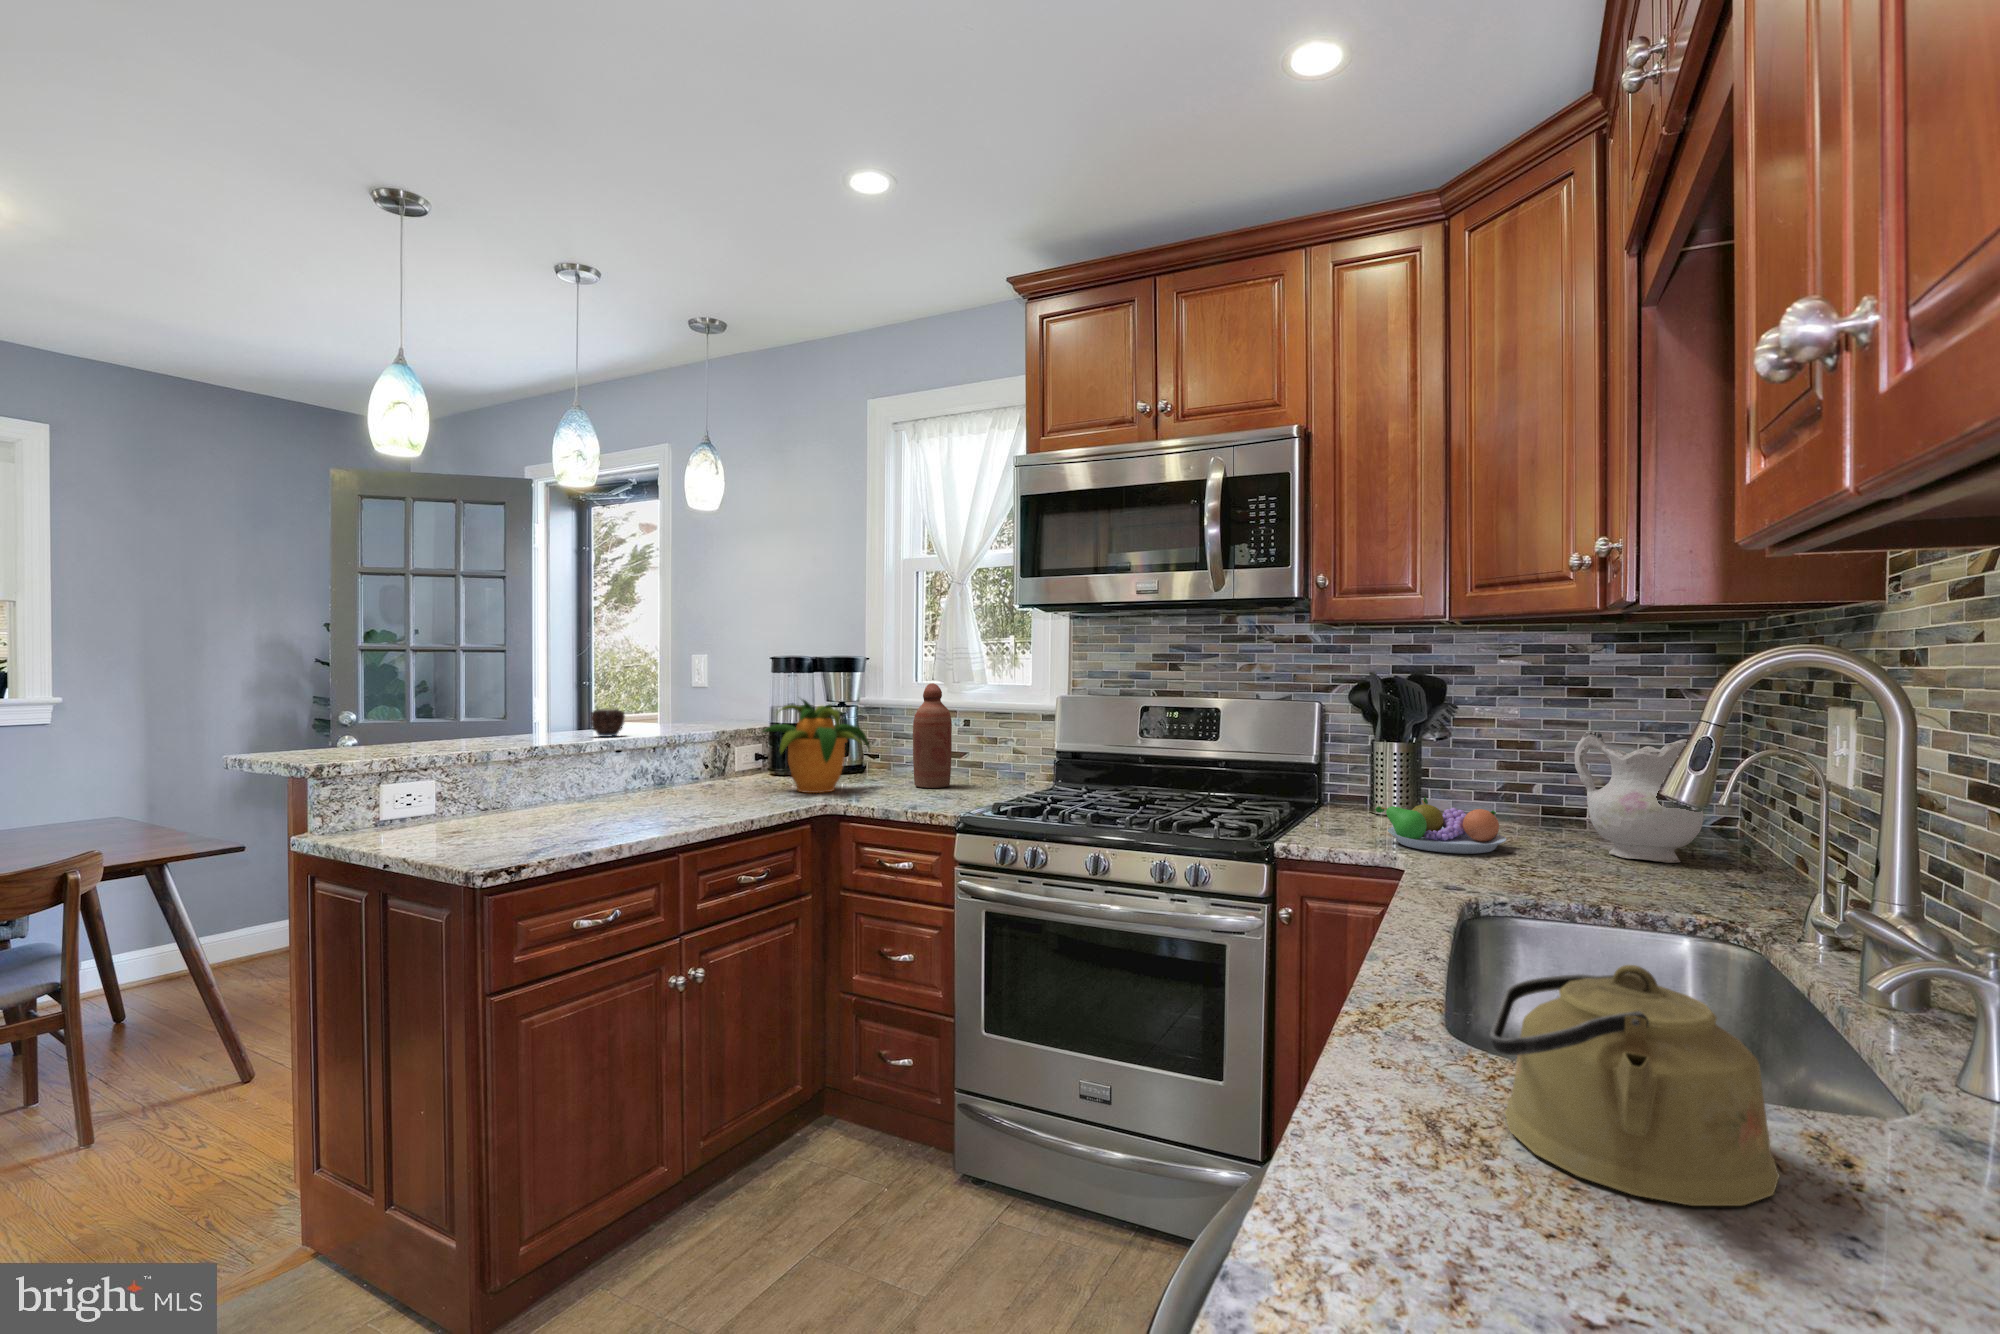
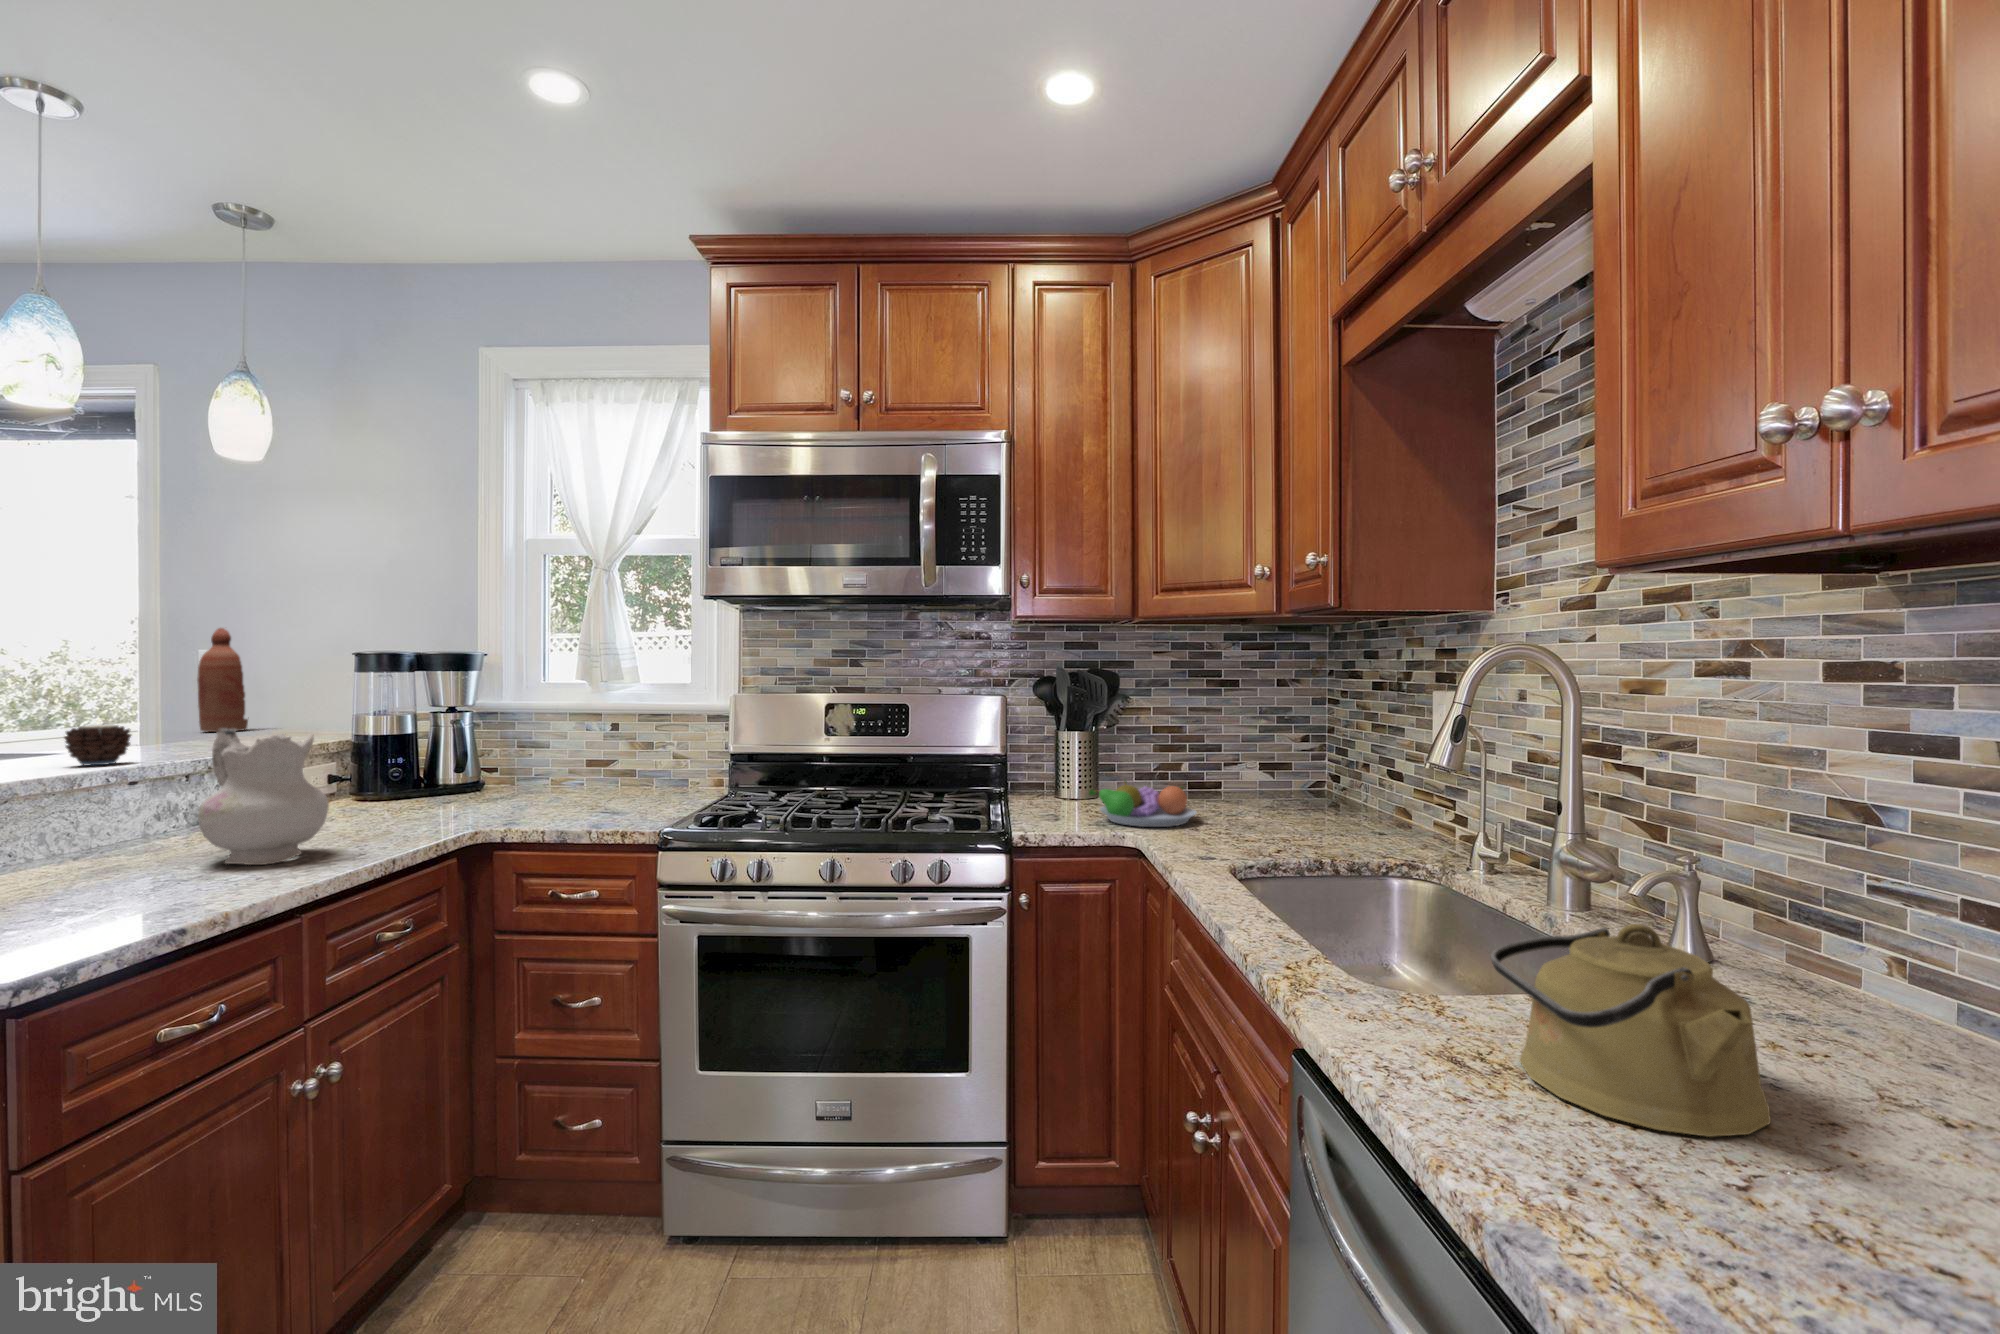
bottle: present [913,683,952,788] -> present [197,628,248,732]
potted plant: present [763,700,870,793] -> none [343,702,509,820]
ceramic pitcher: present [1575,731,1703,863] -> present [198,728,329,865]

